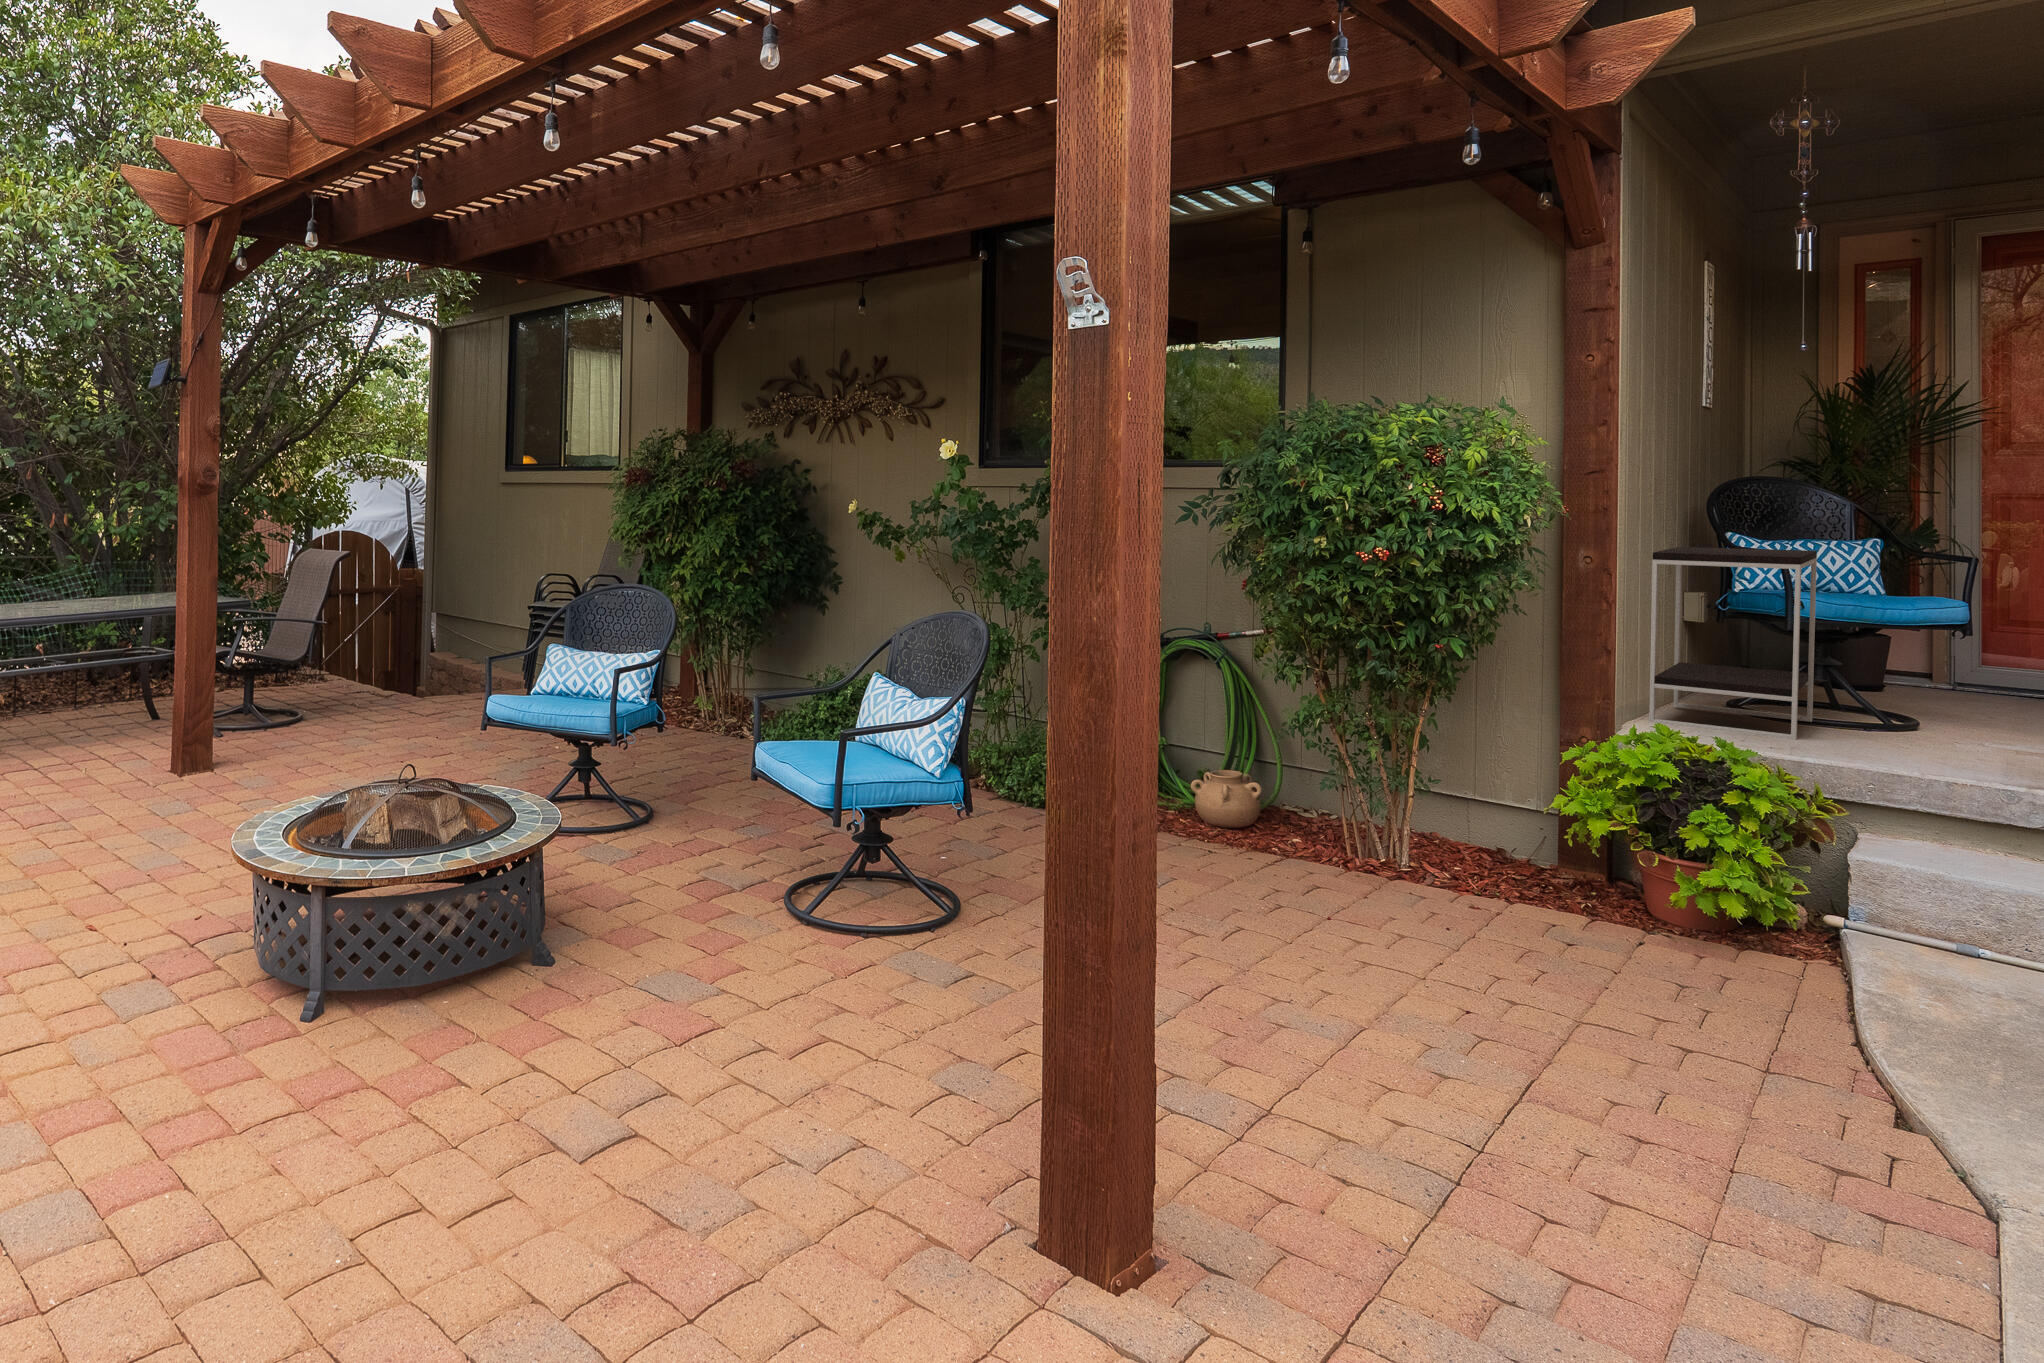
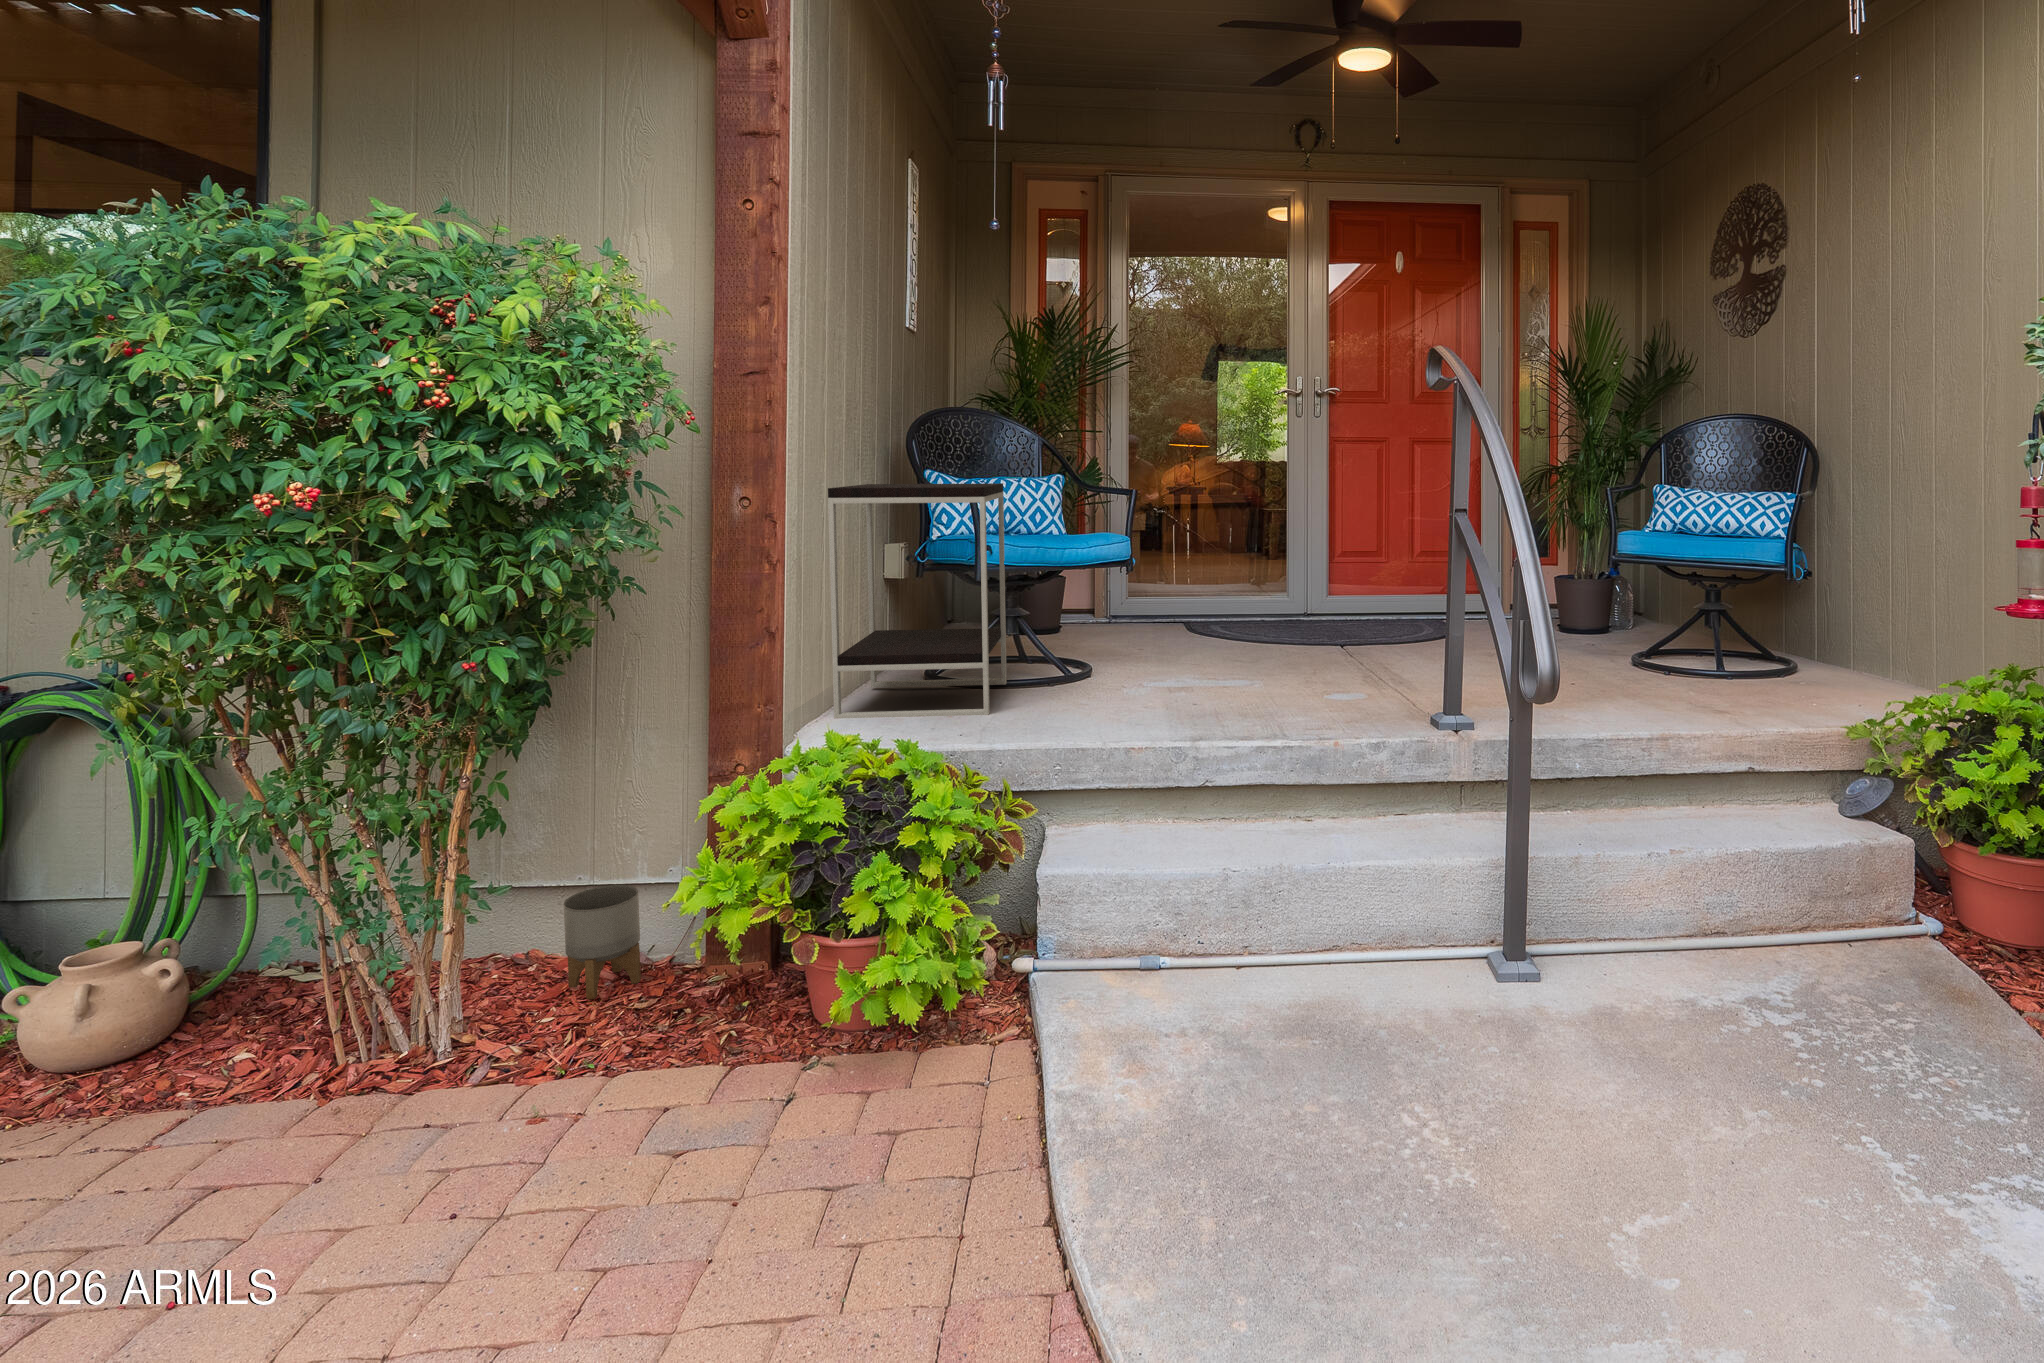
planter: none [1461,799,1508,865] -> present [564,885,641,999]

